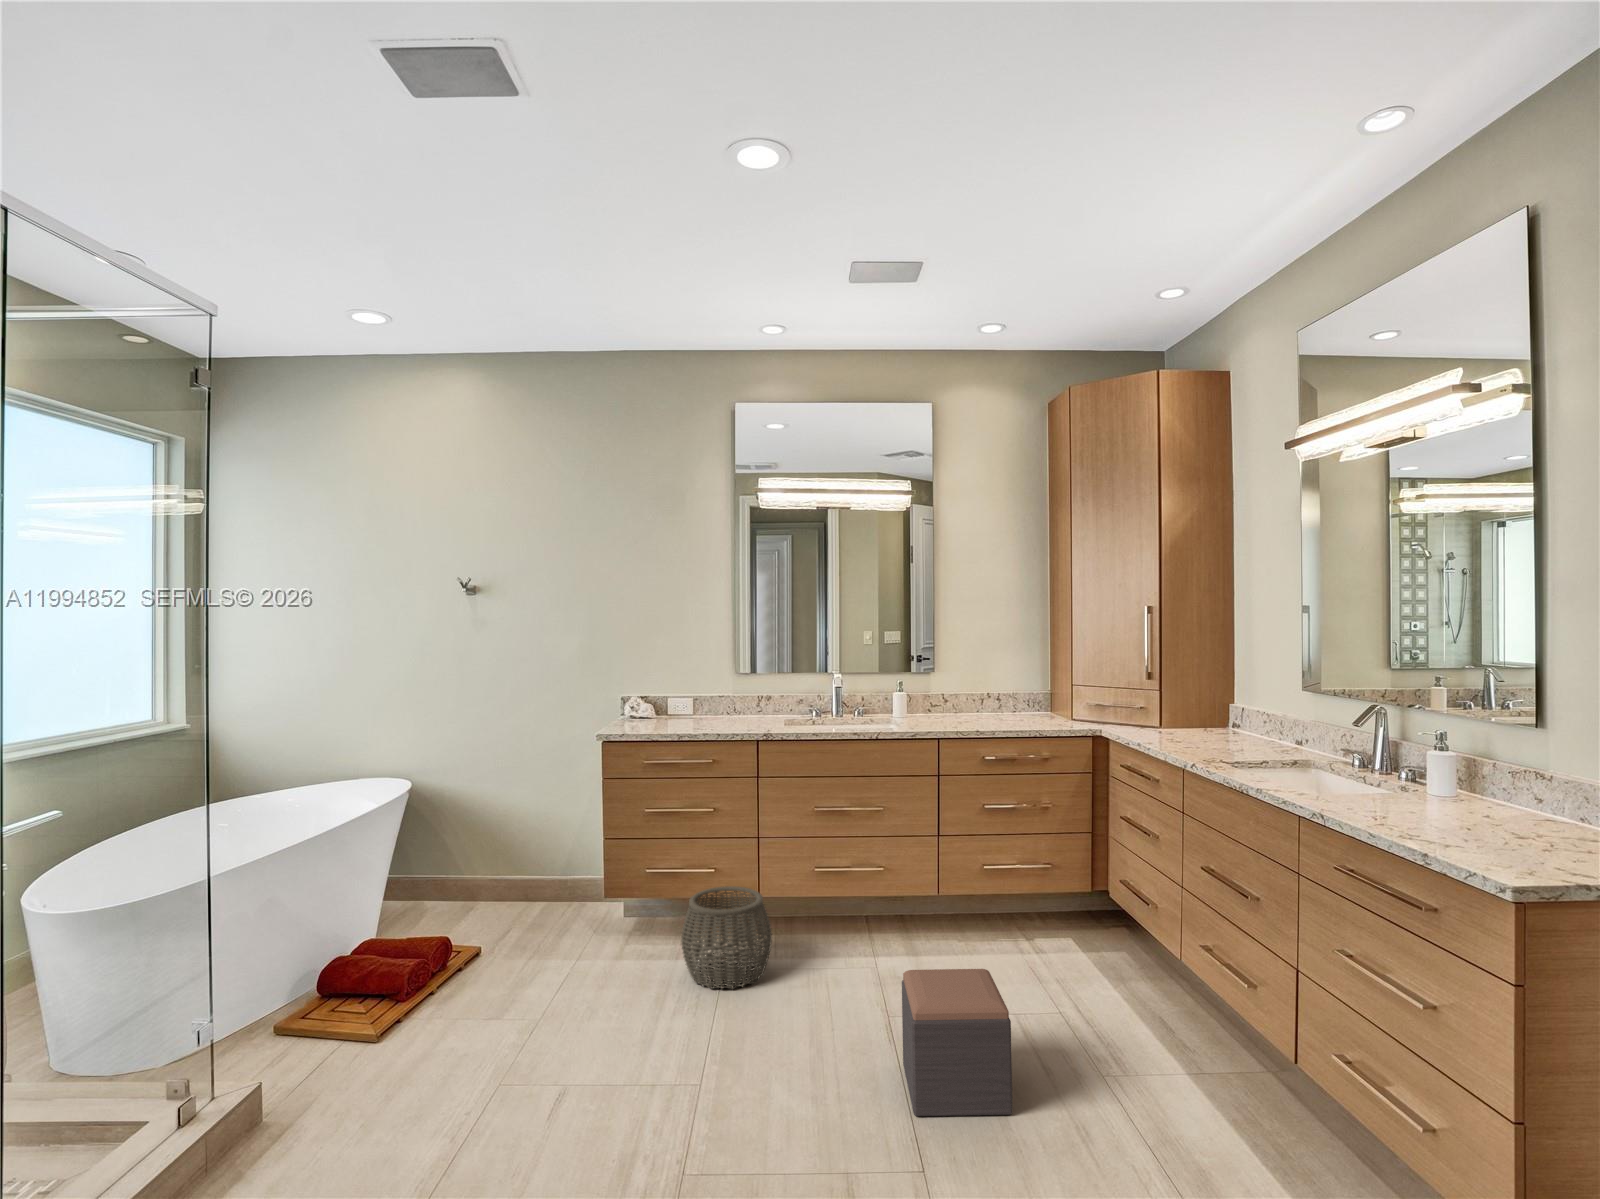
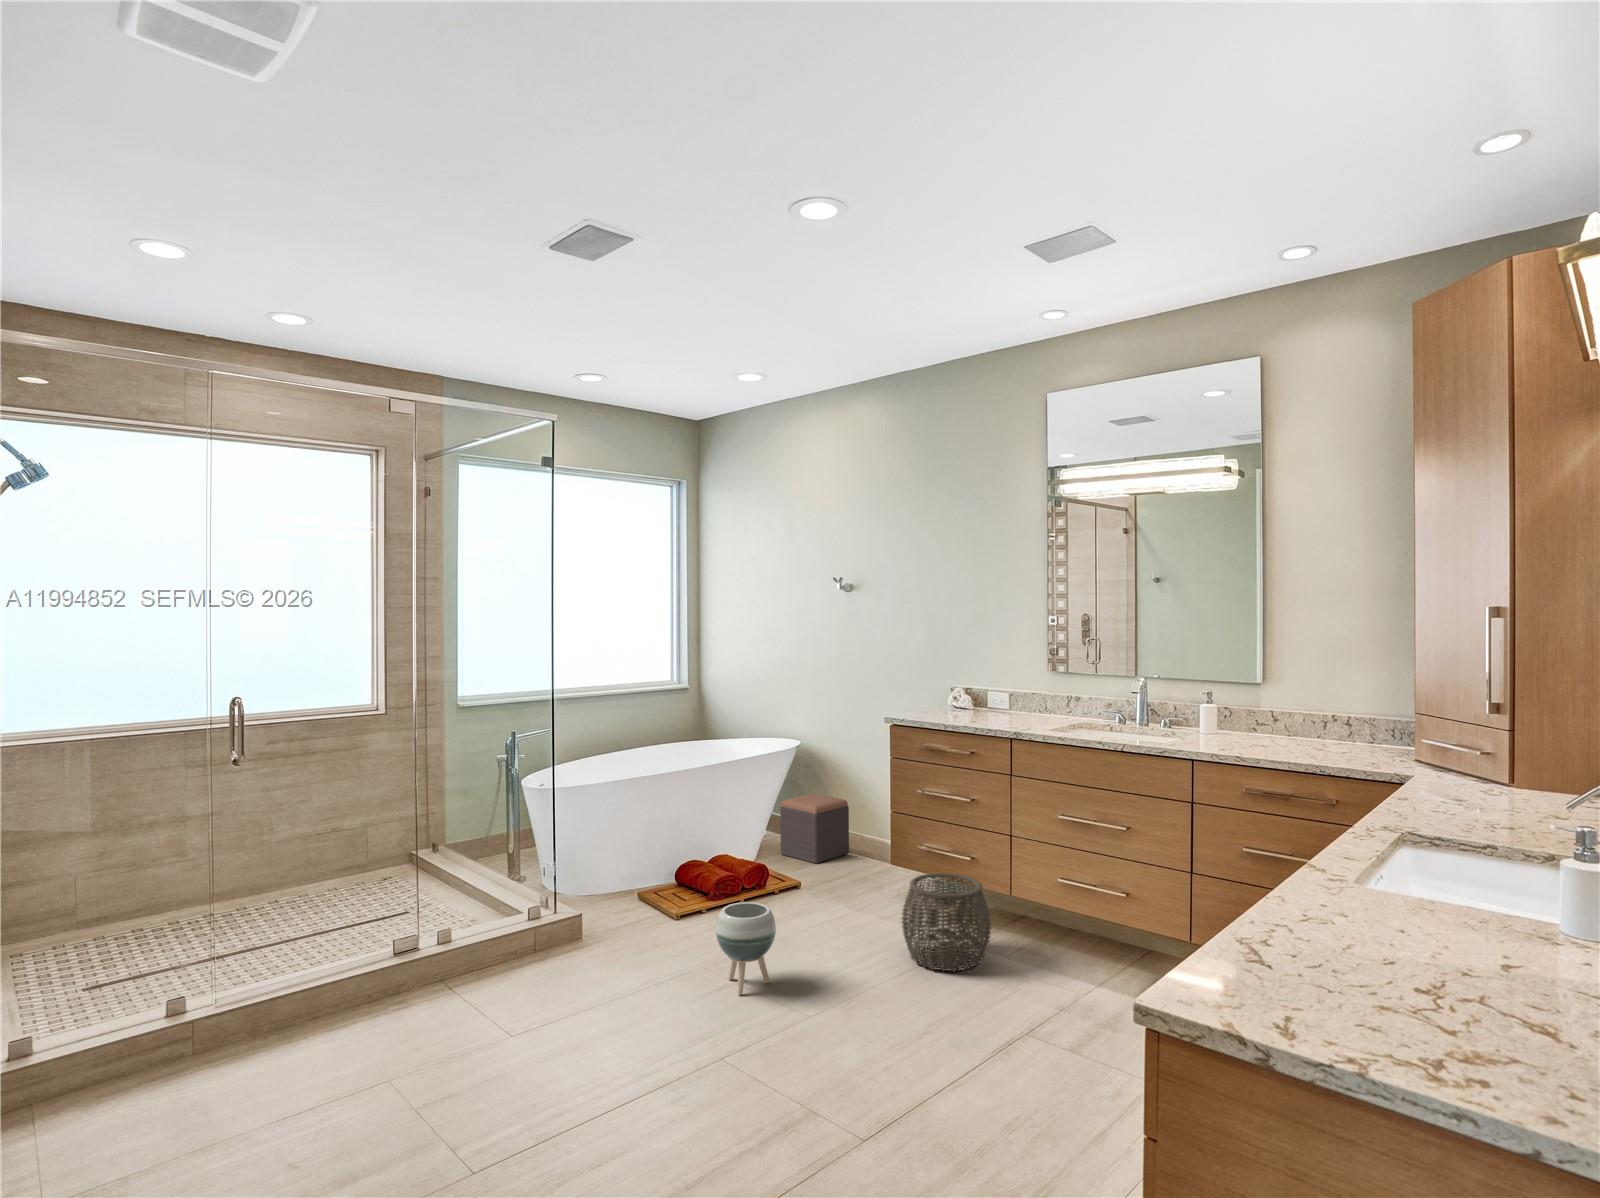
footstool: present [902,969,1012,1116] -> present [780,794,849,864]
planter: none [539,974,613,1090] -> present [716,902,776,995]

